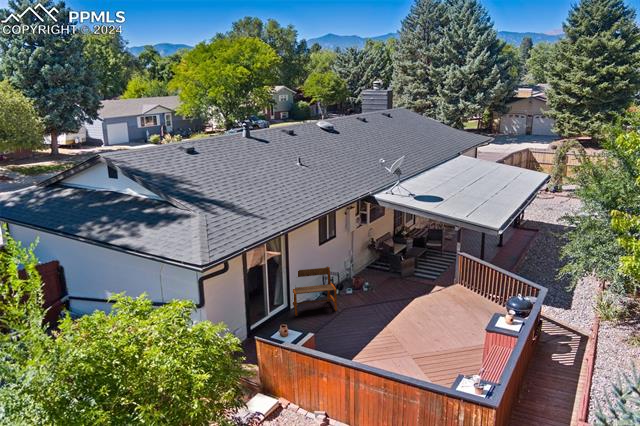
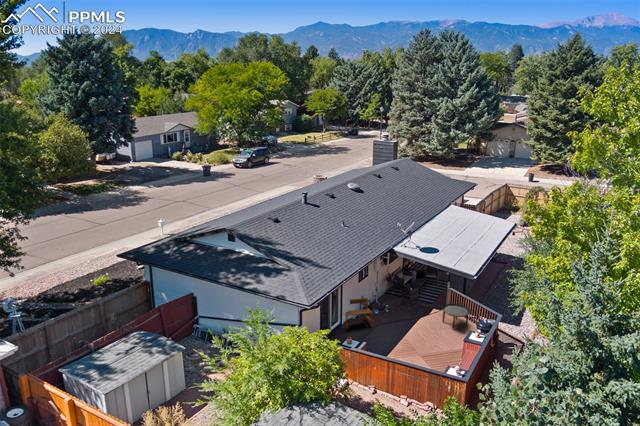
round table: none [448,275,493,314] -> present [442,304,470,329]

